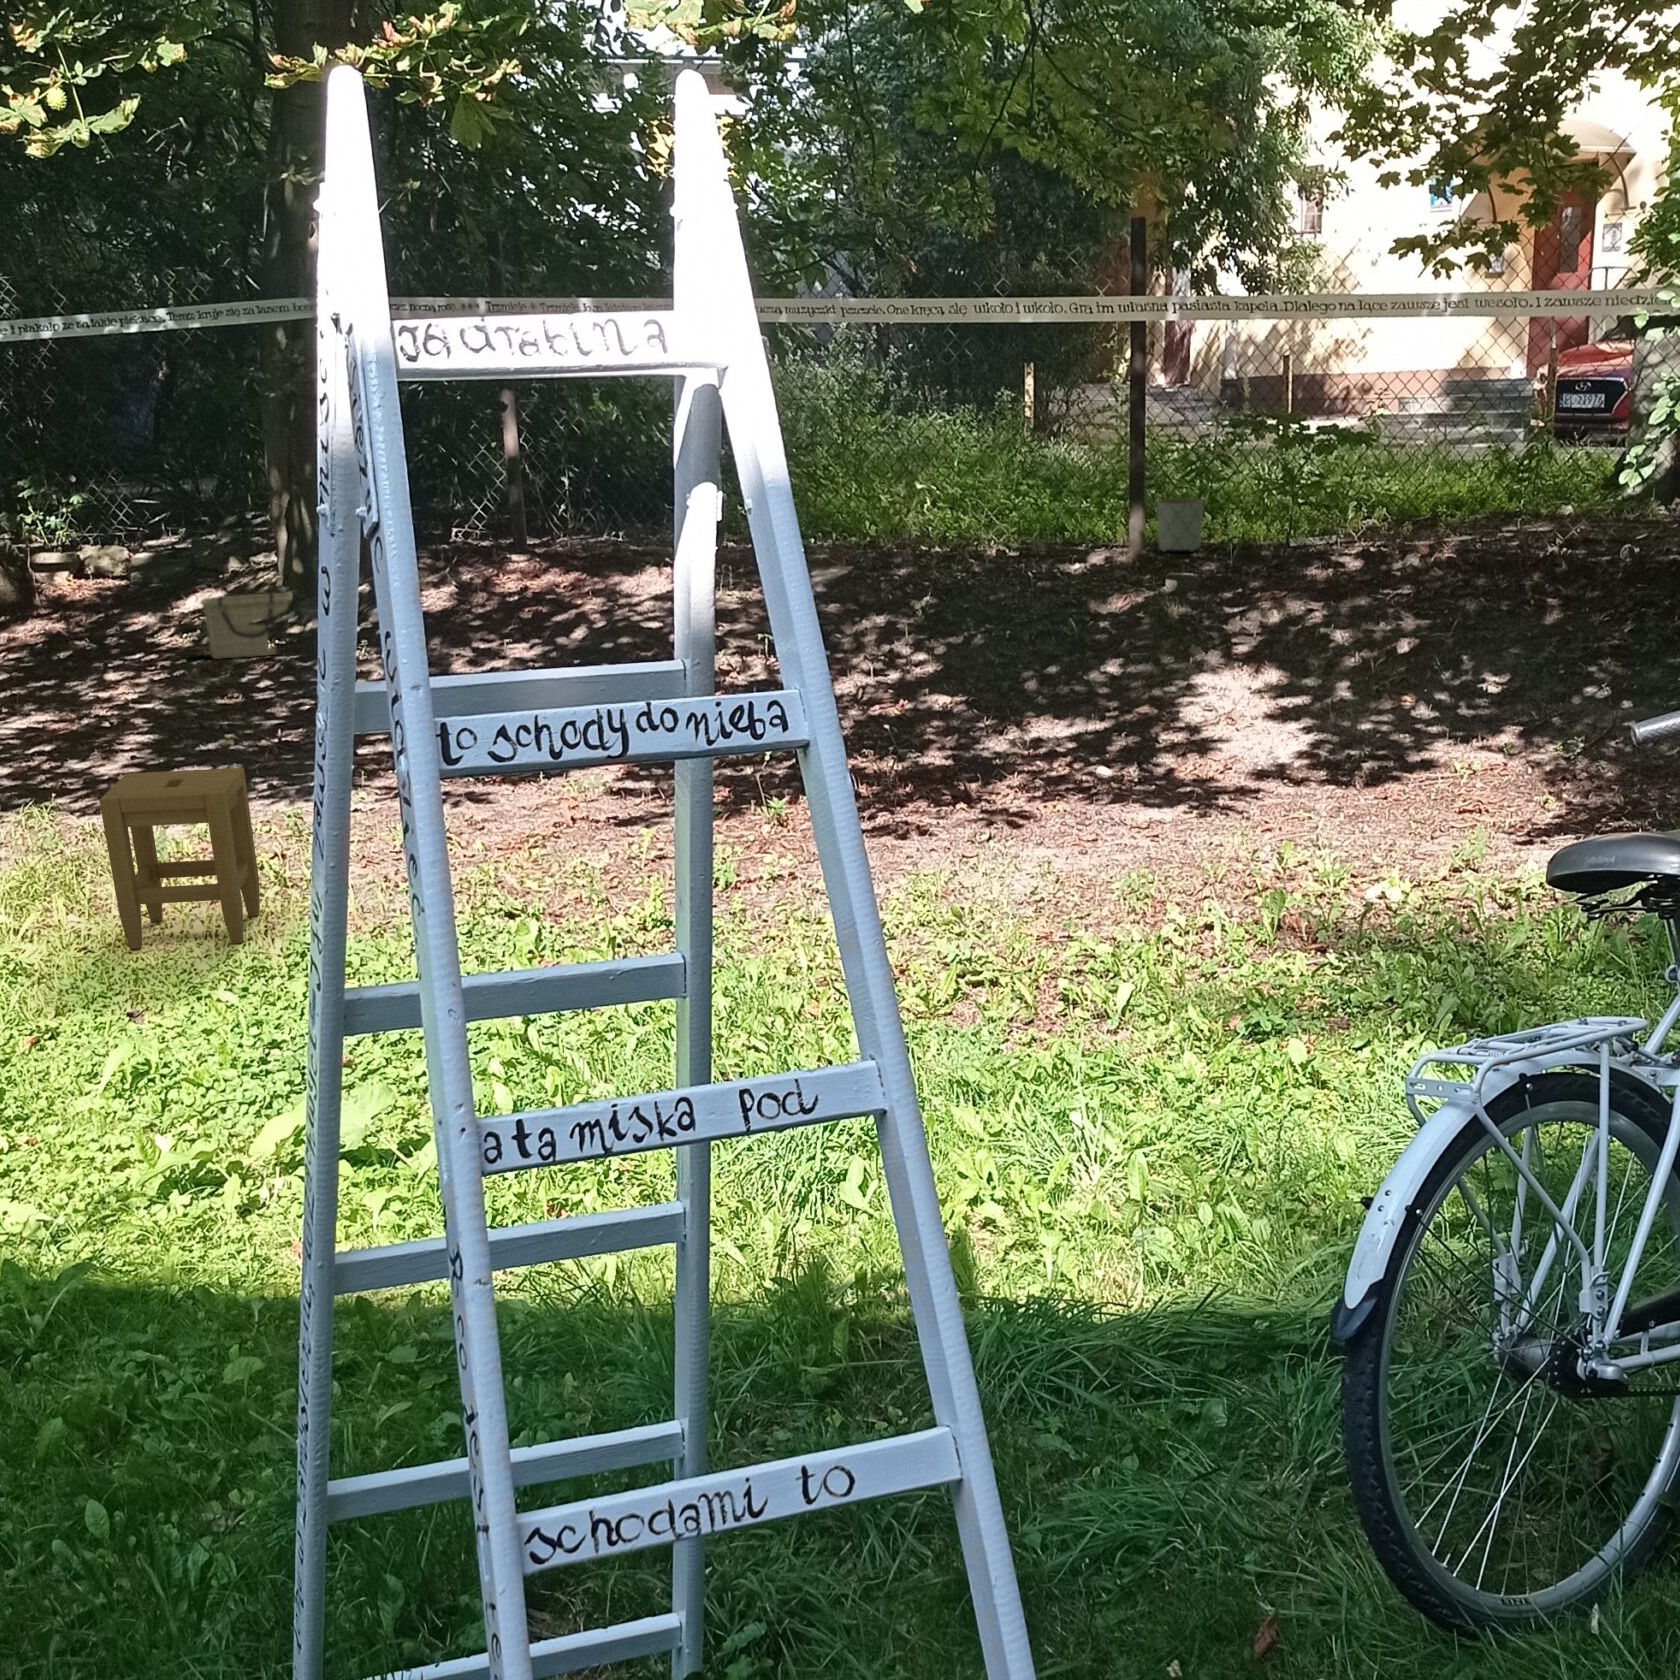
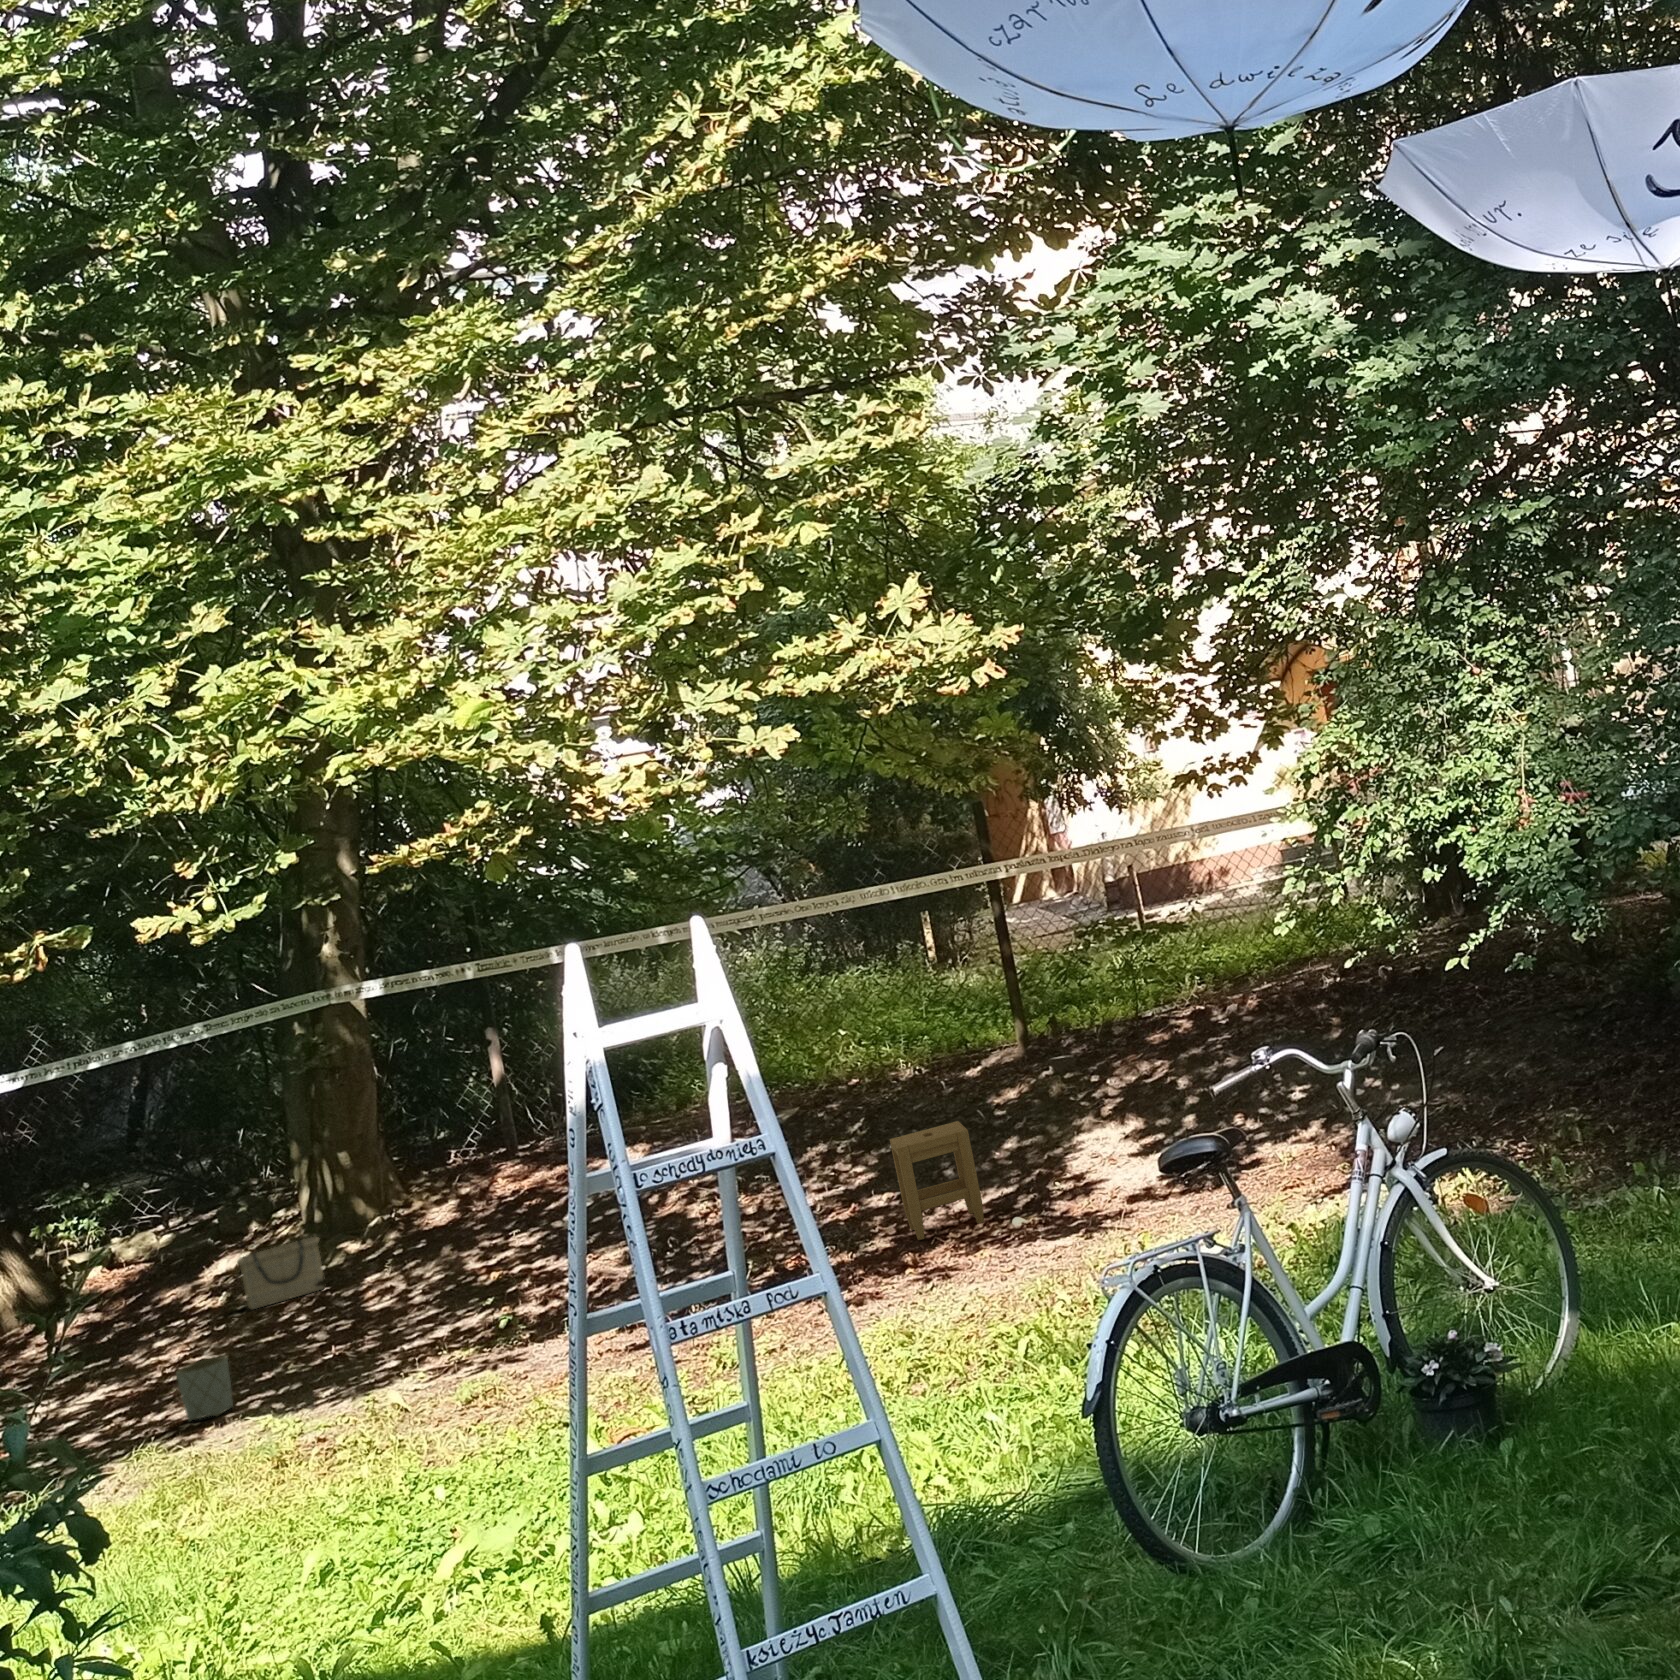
planter: present [1157,498,1204,552] -> present [176,1356,233,1421]
stool: present [99,768,260,949] -> present [890,1121,984,1240]

